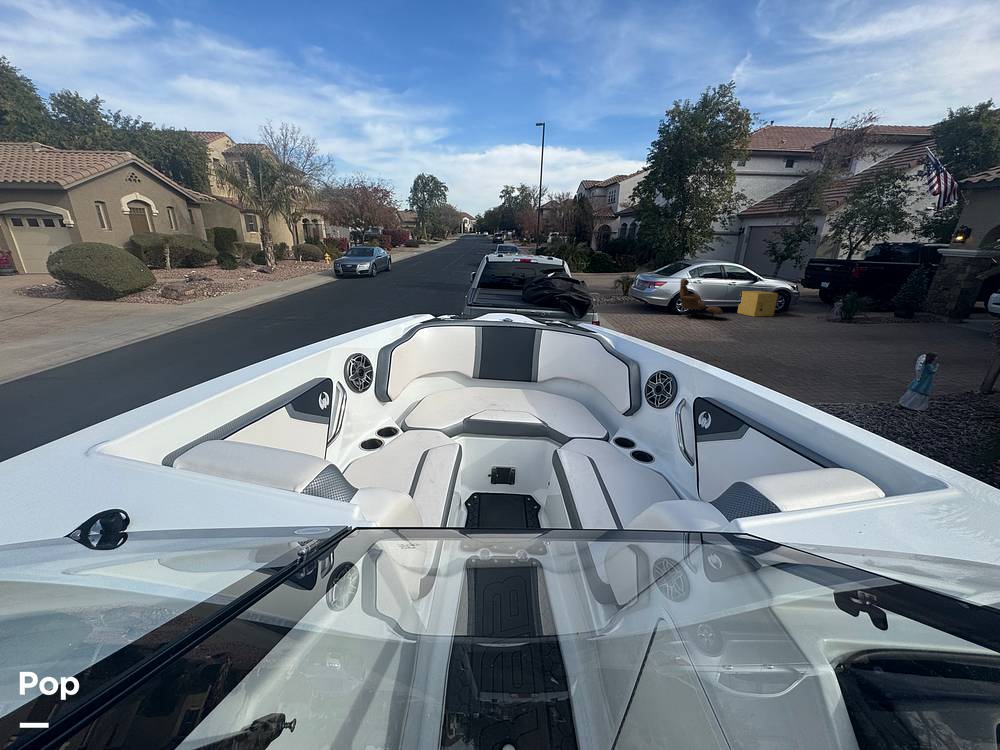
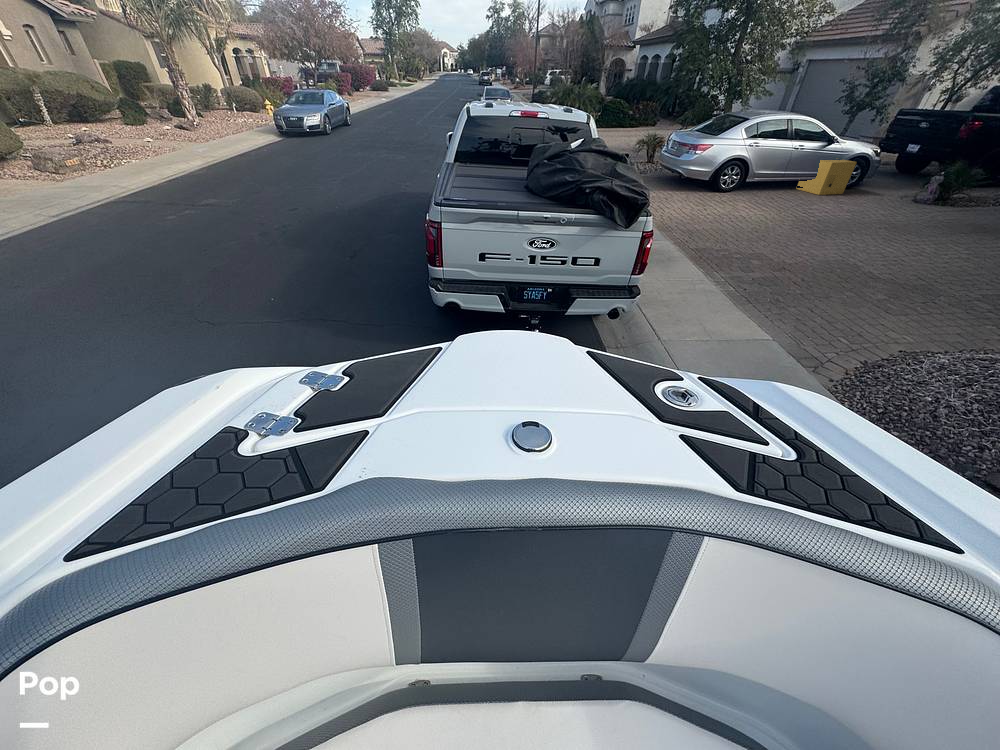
lounge chair: present [679,279,723,320] -> none [723,140,782,201]

